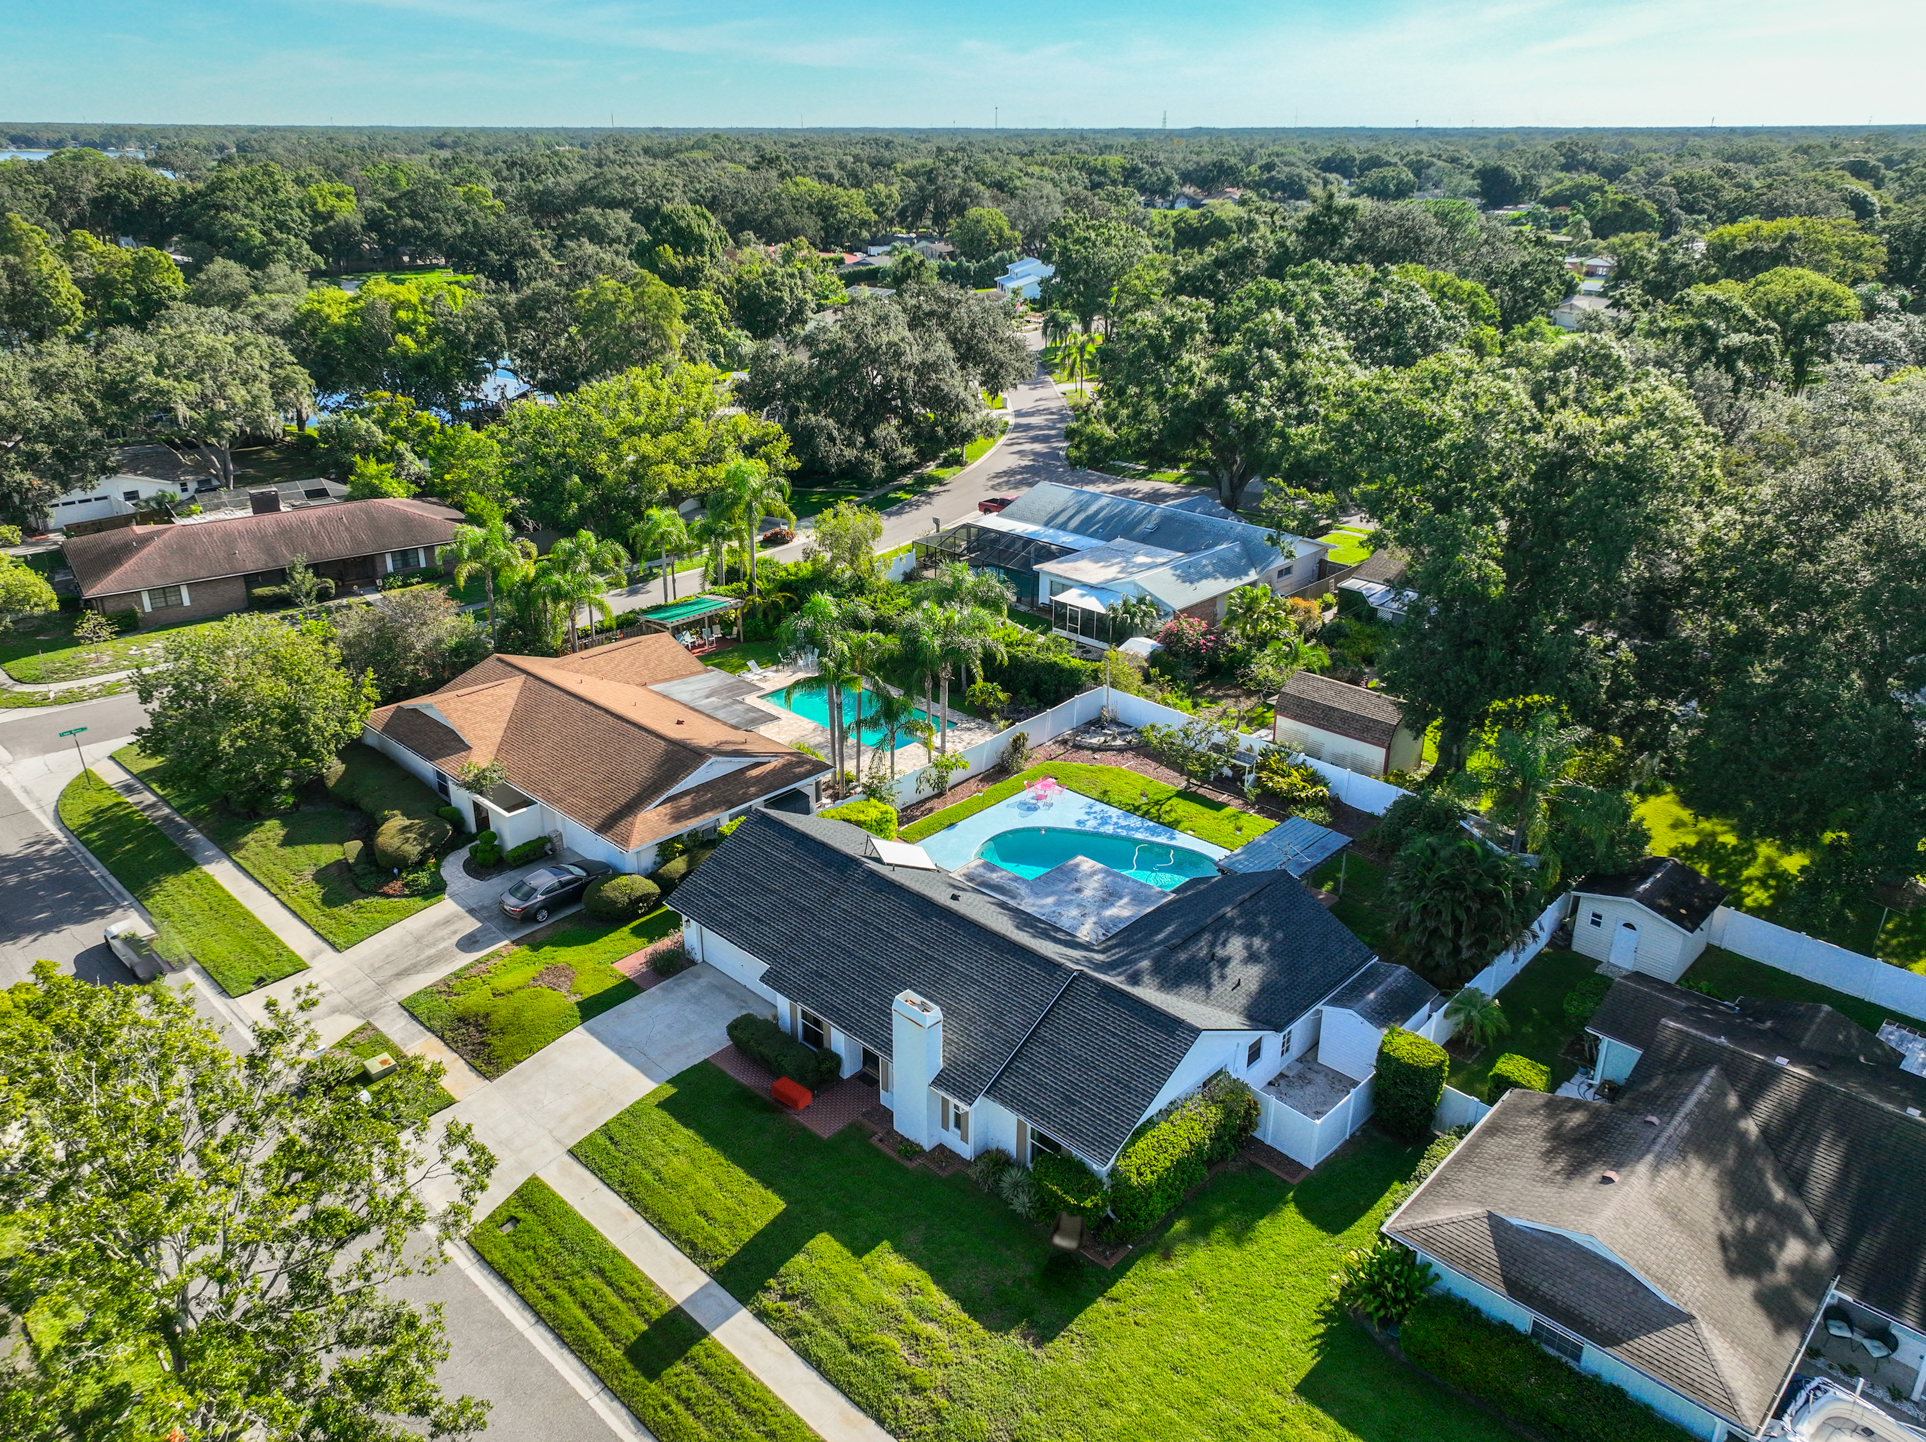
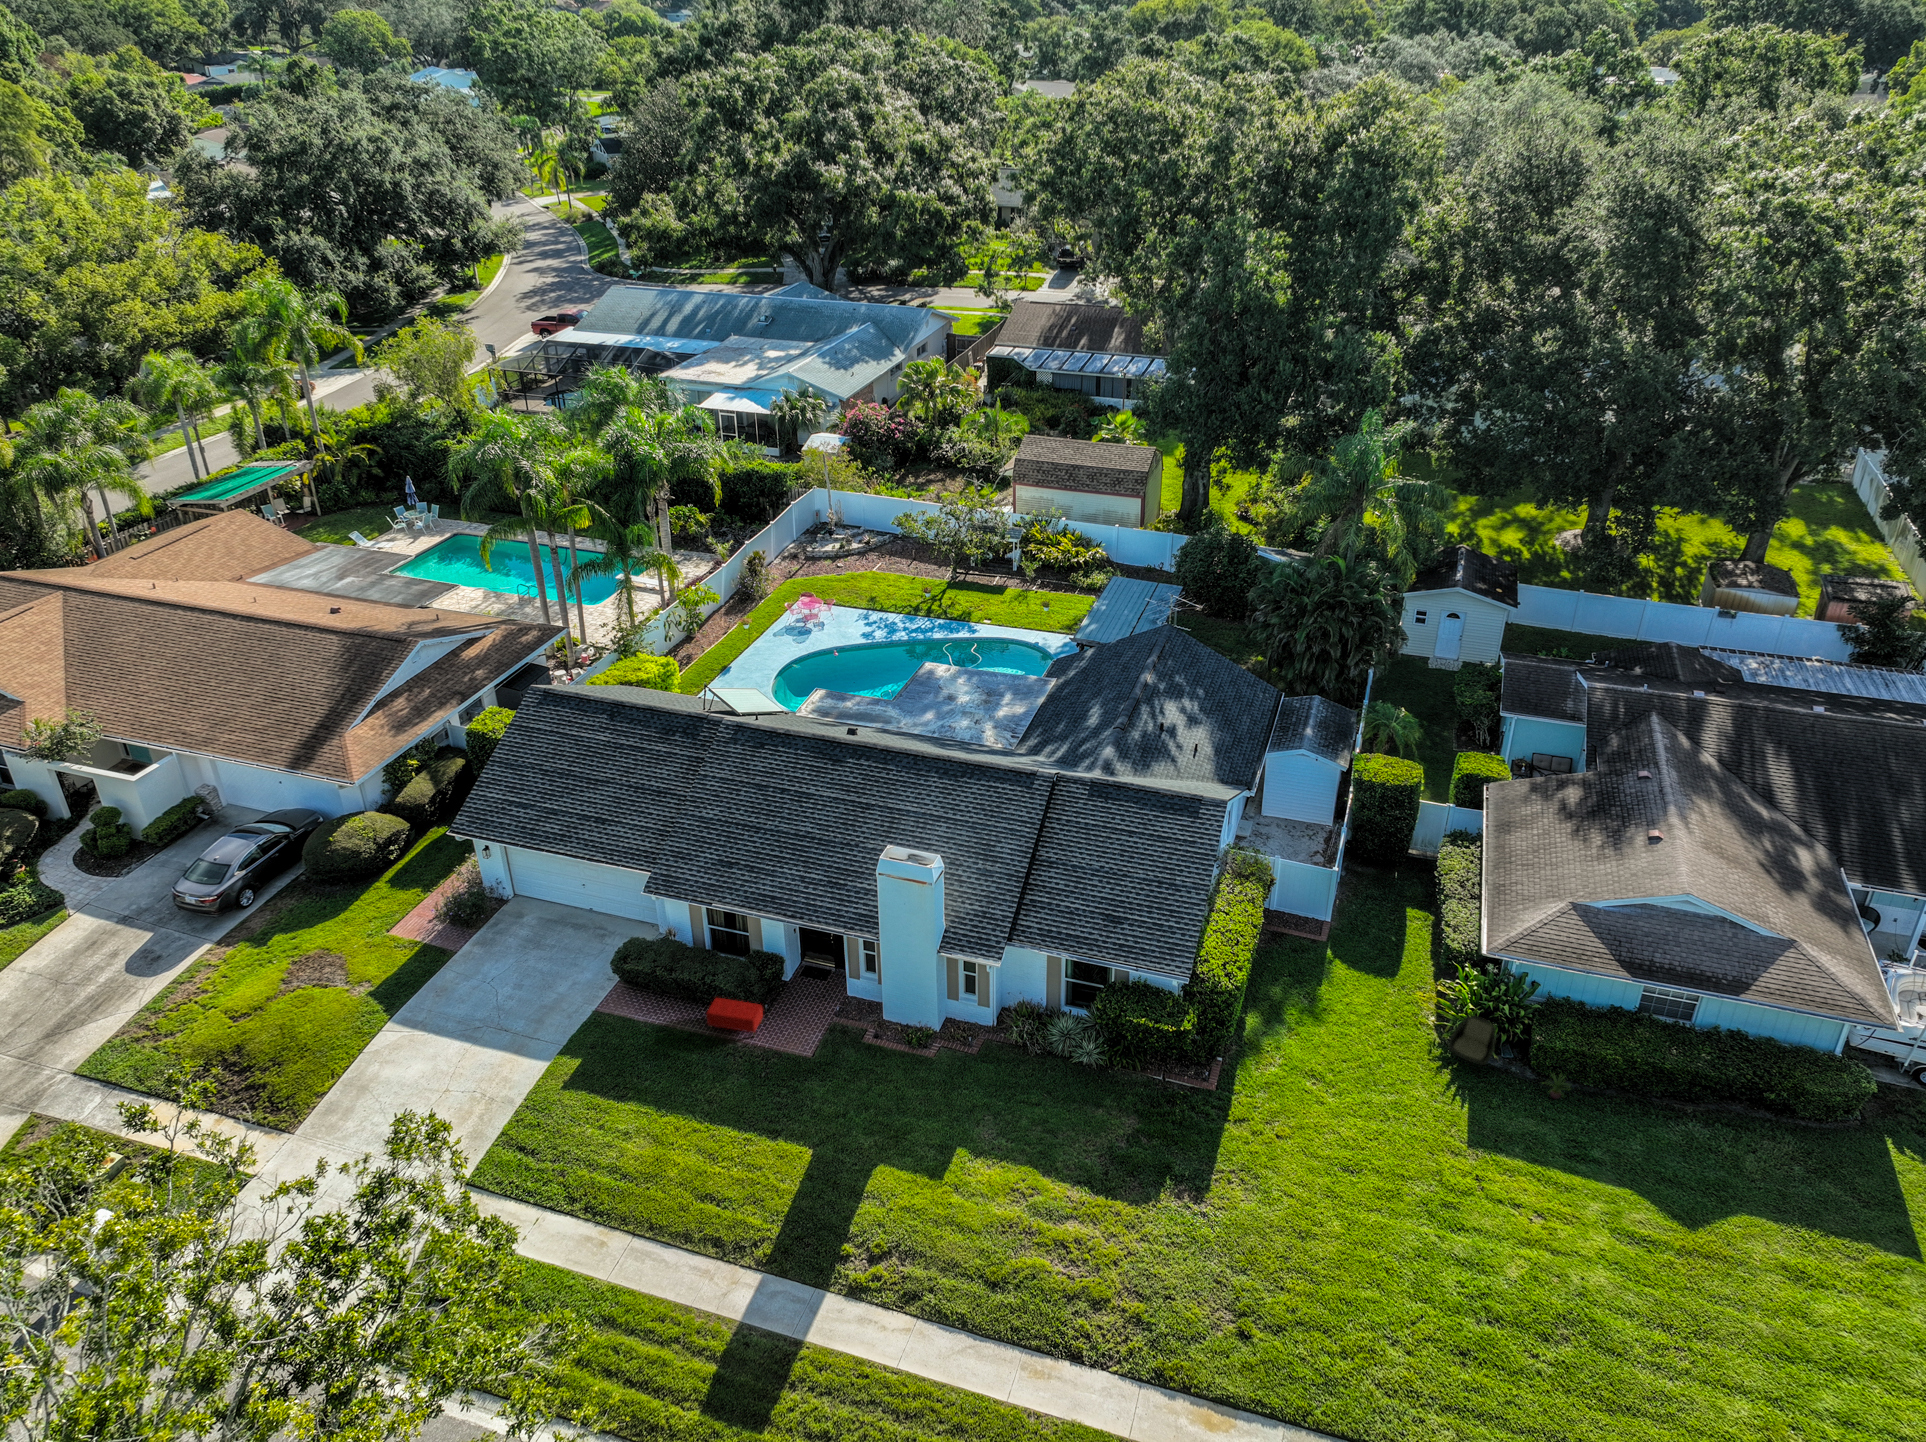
lounge chair: present [1048,1211,1086,1259] -> present [1448,1016,1496,1065]
decorative plant: present [1162,1239,1173,1259] -> present [1543,1075,1569,1099]

